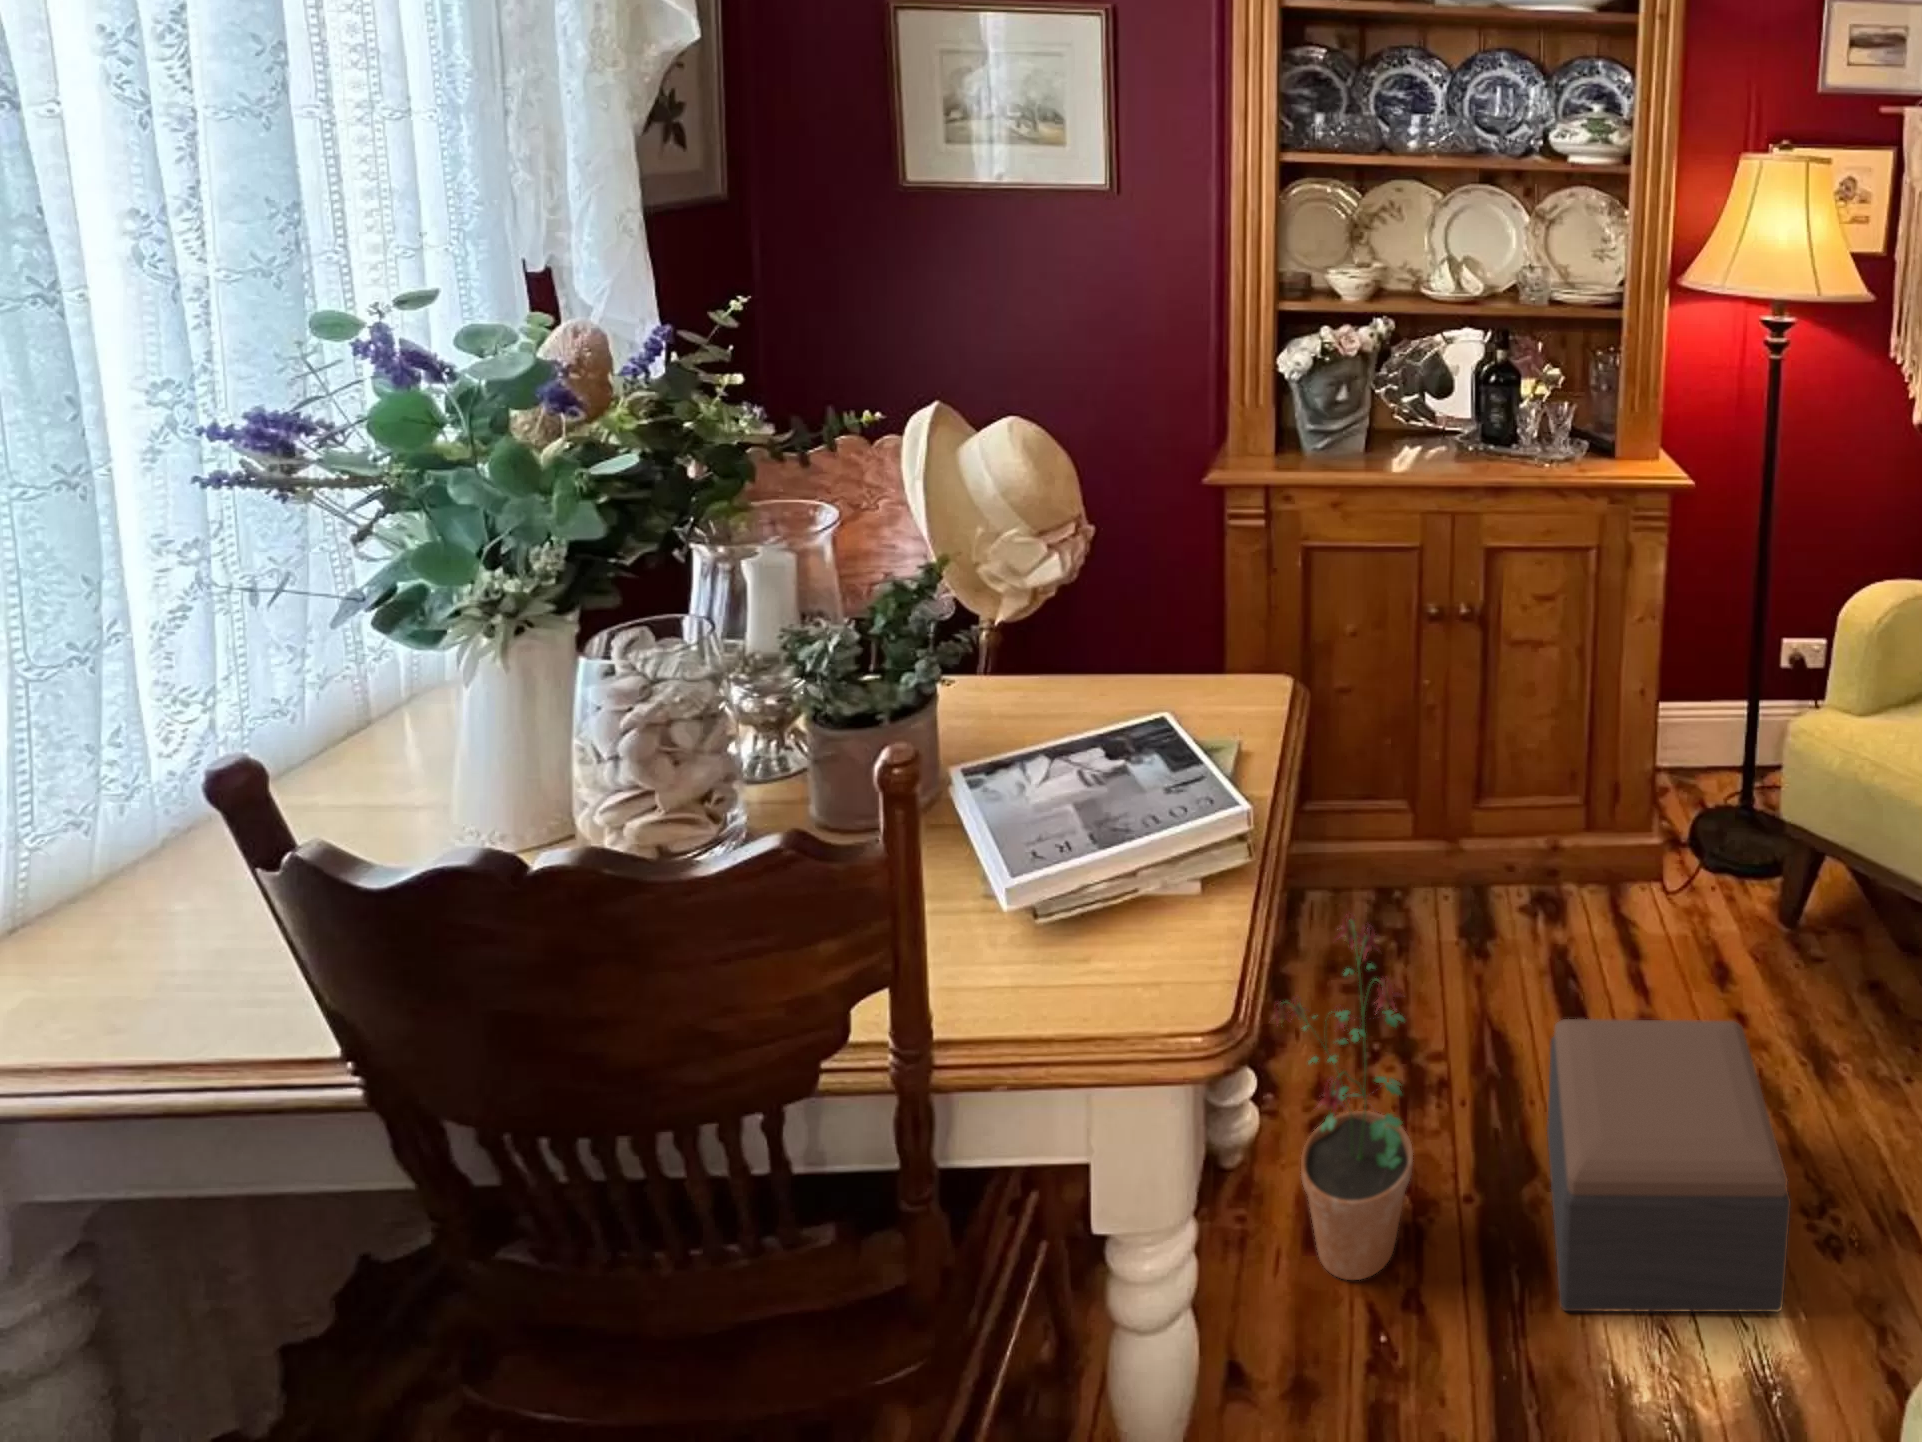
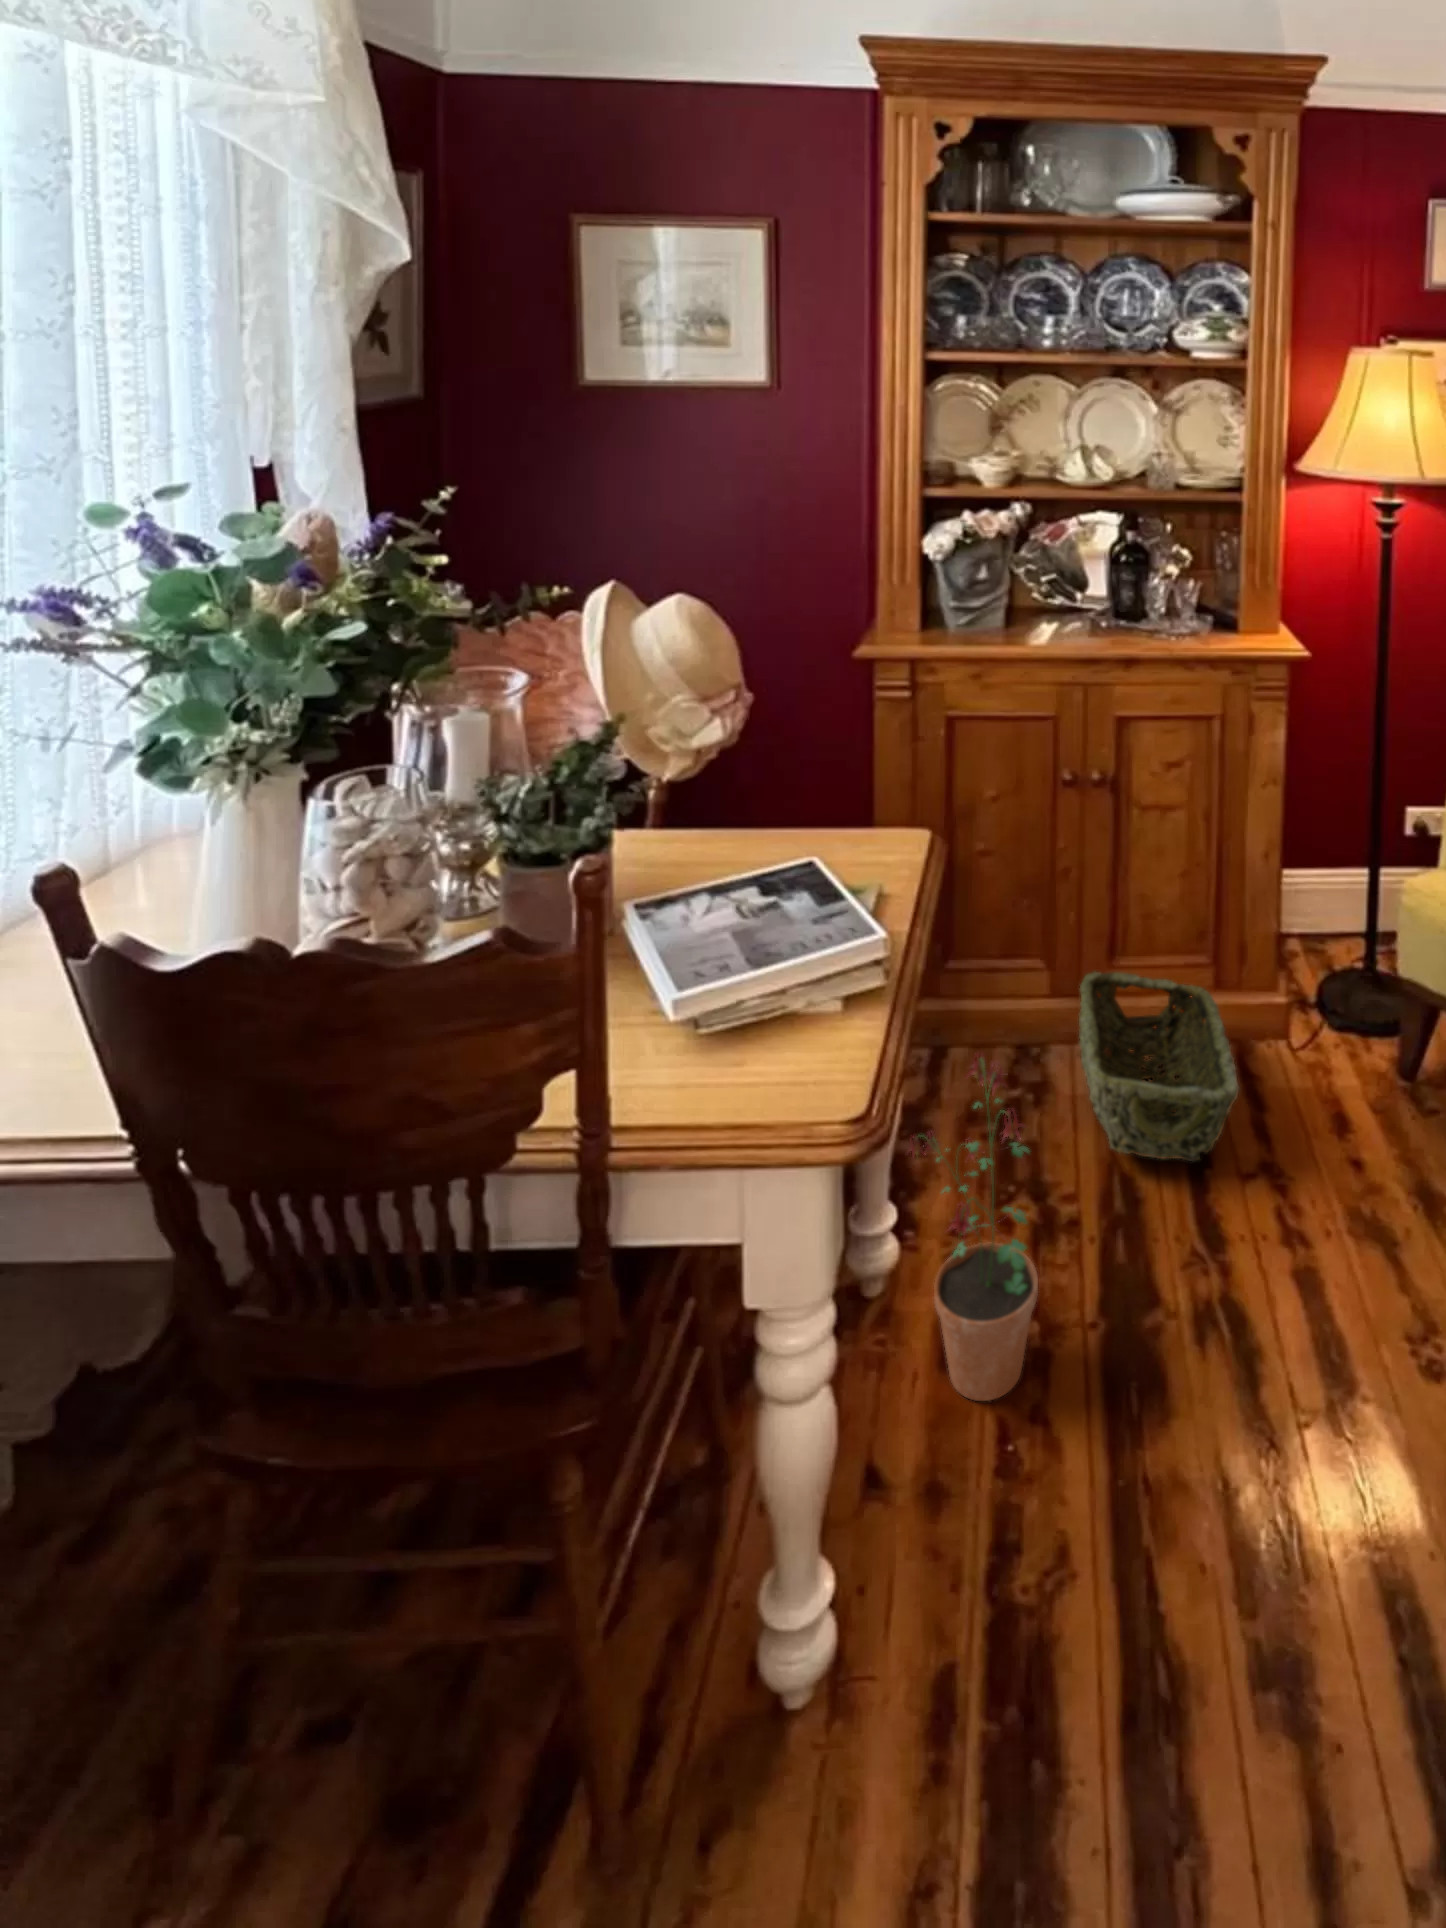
woven basket: none [1447,812,1621,1012] -> present [1079,972,1240,1161]
footstool: present [1547,1019,1791,1312] -> none [1168,1159,1389,1435]

